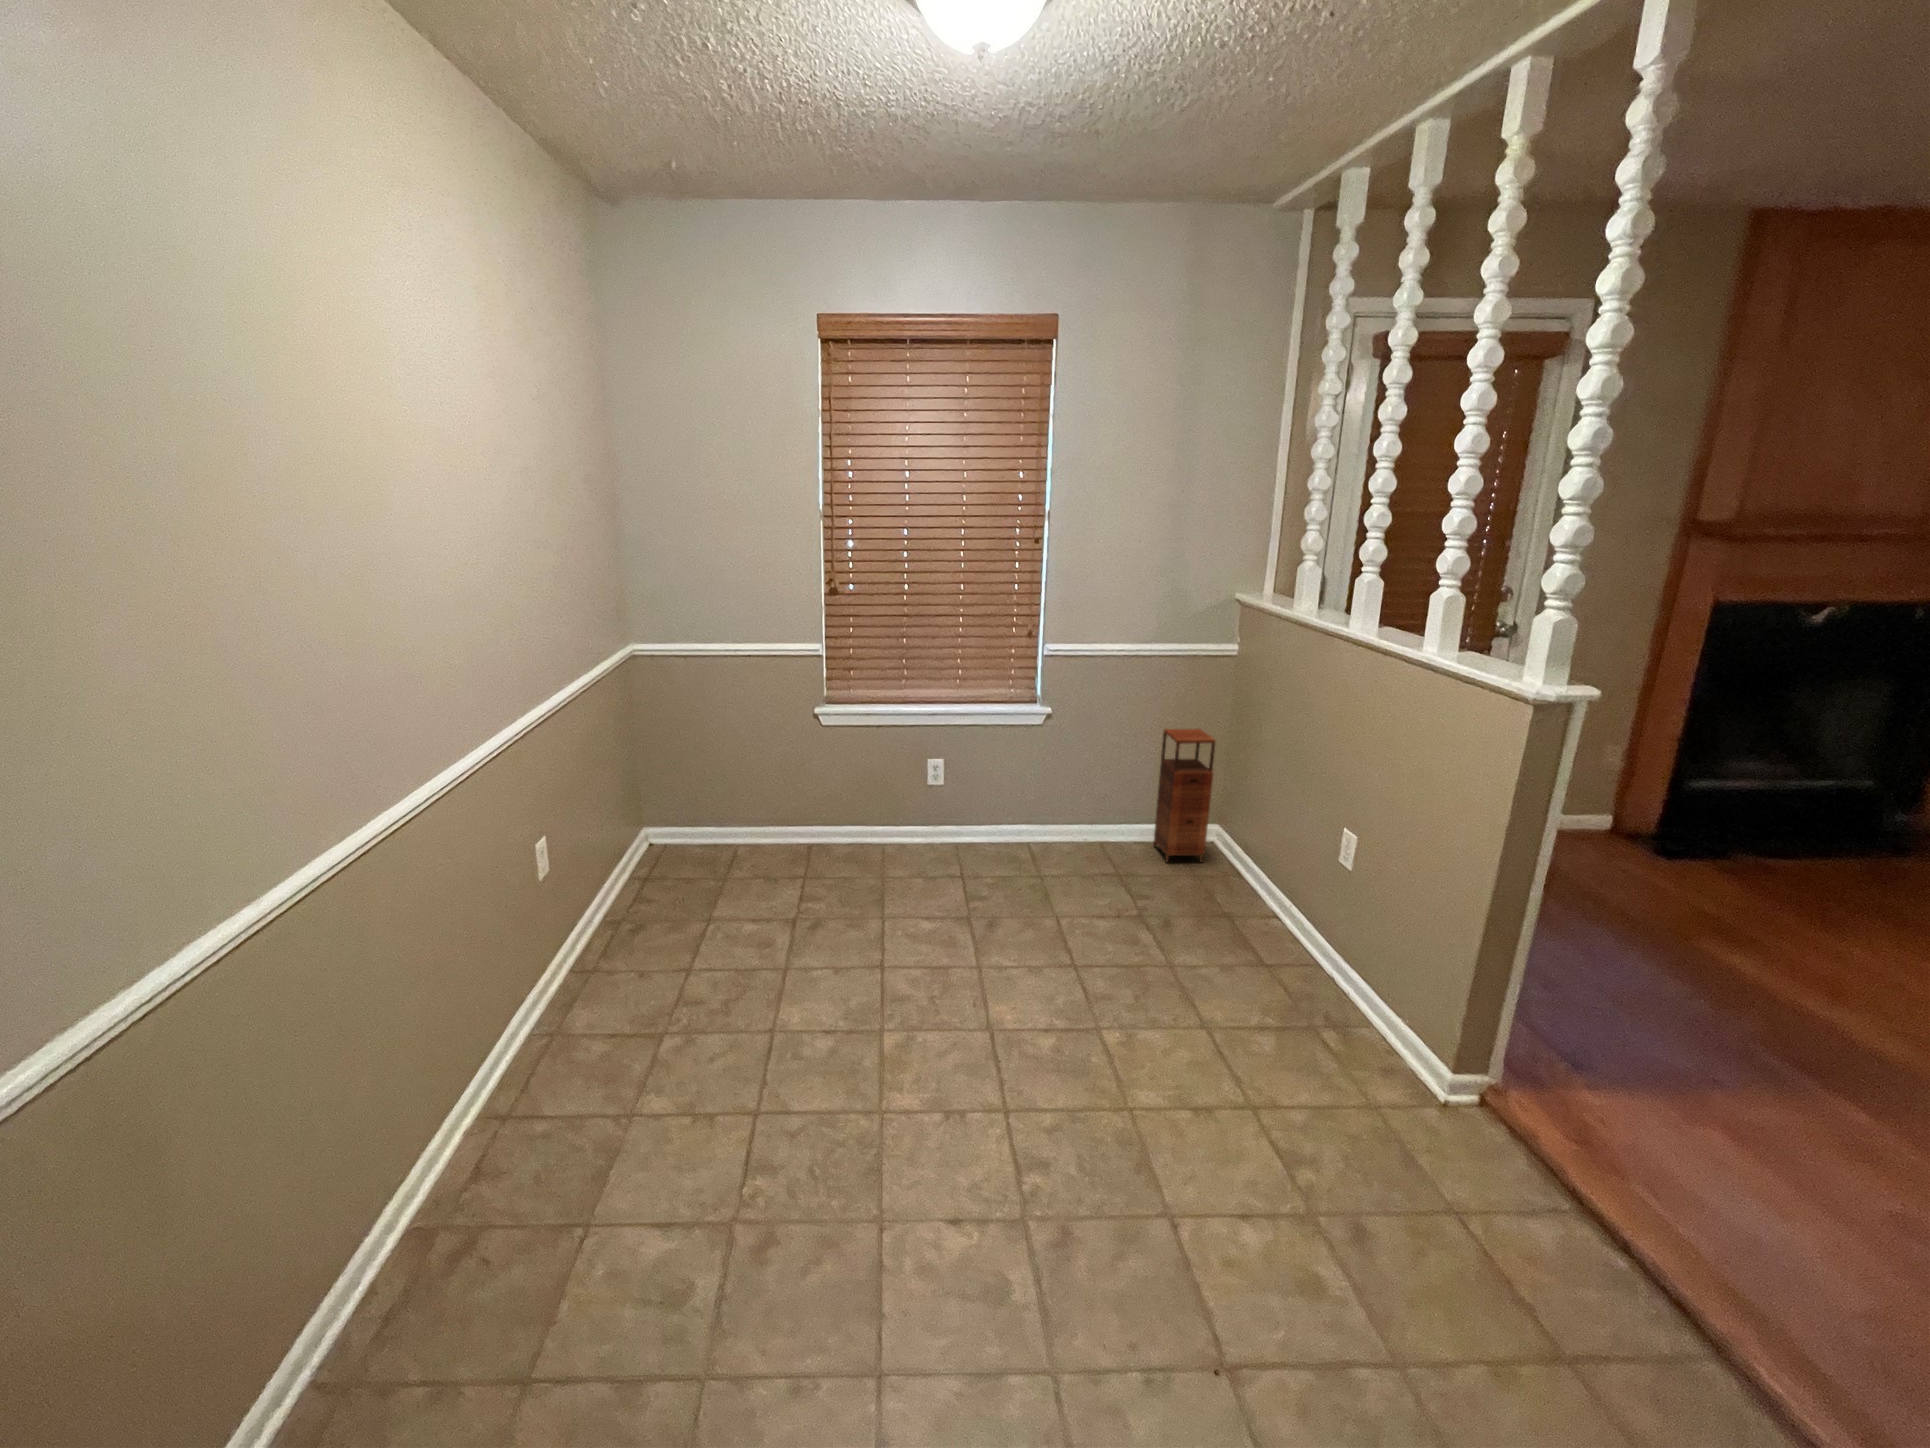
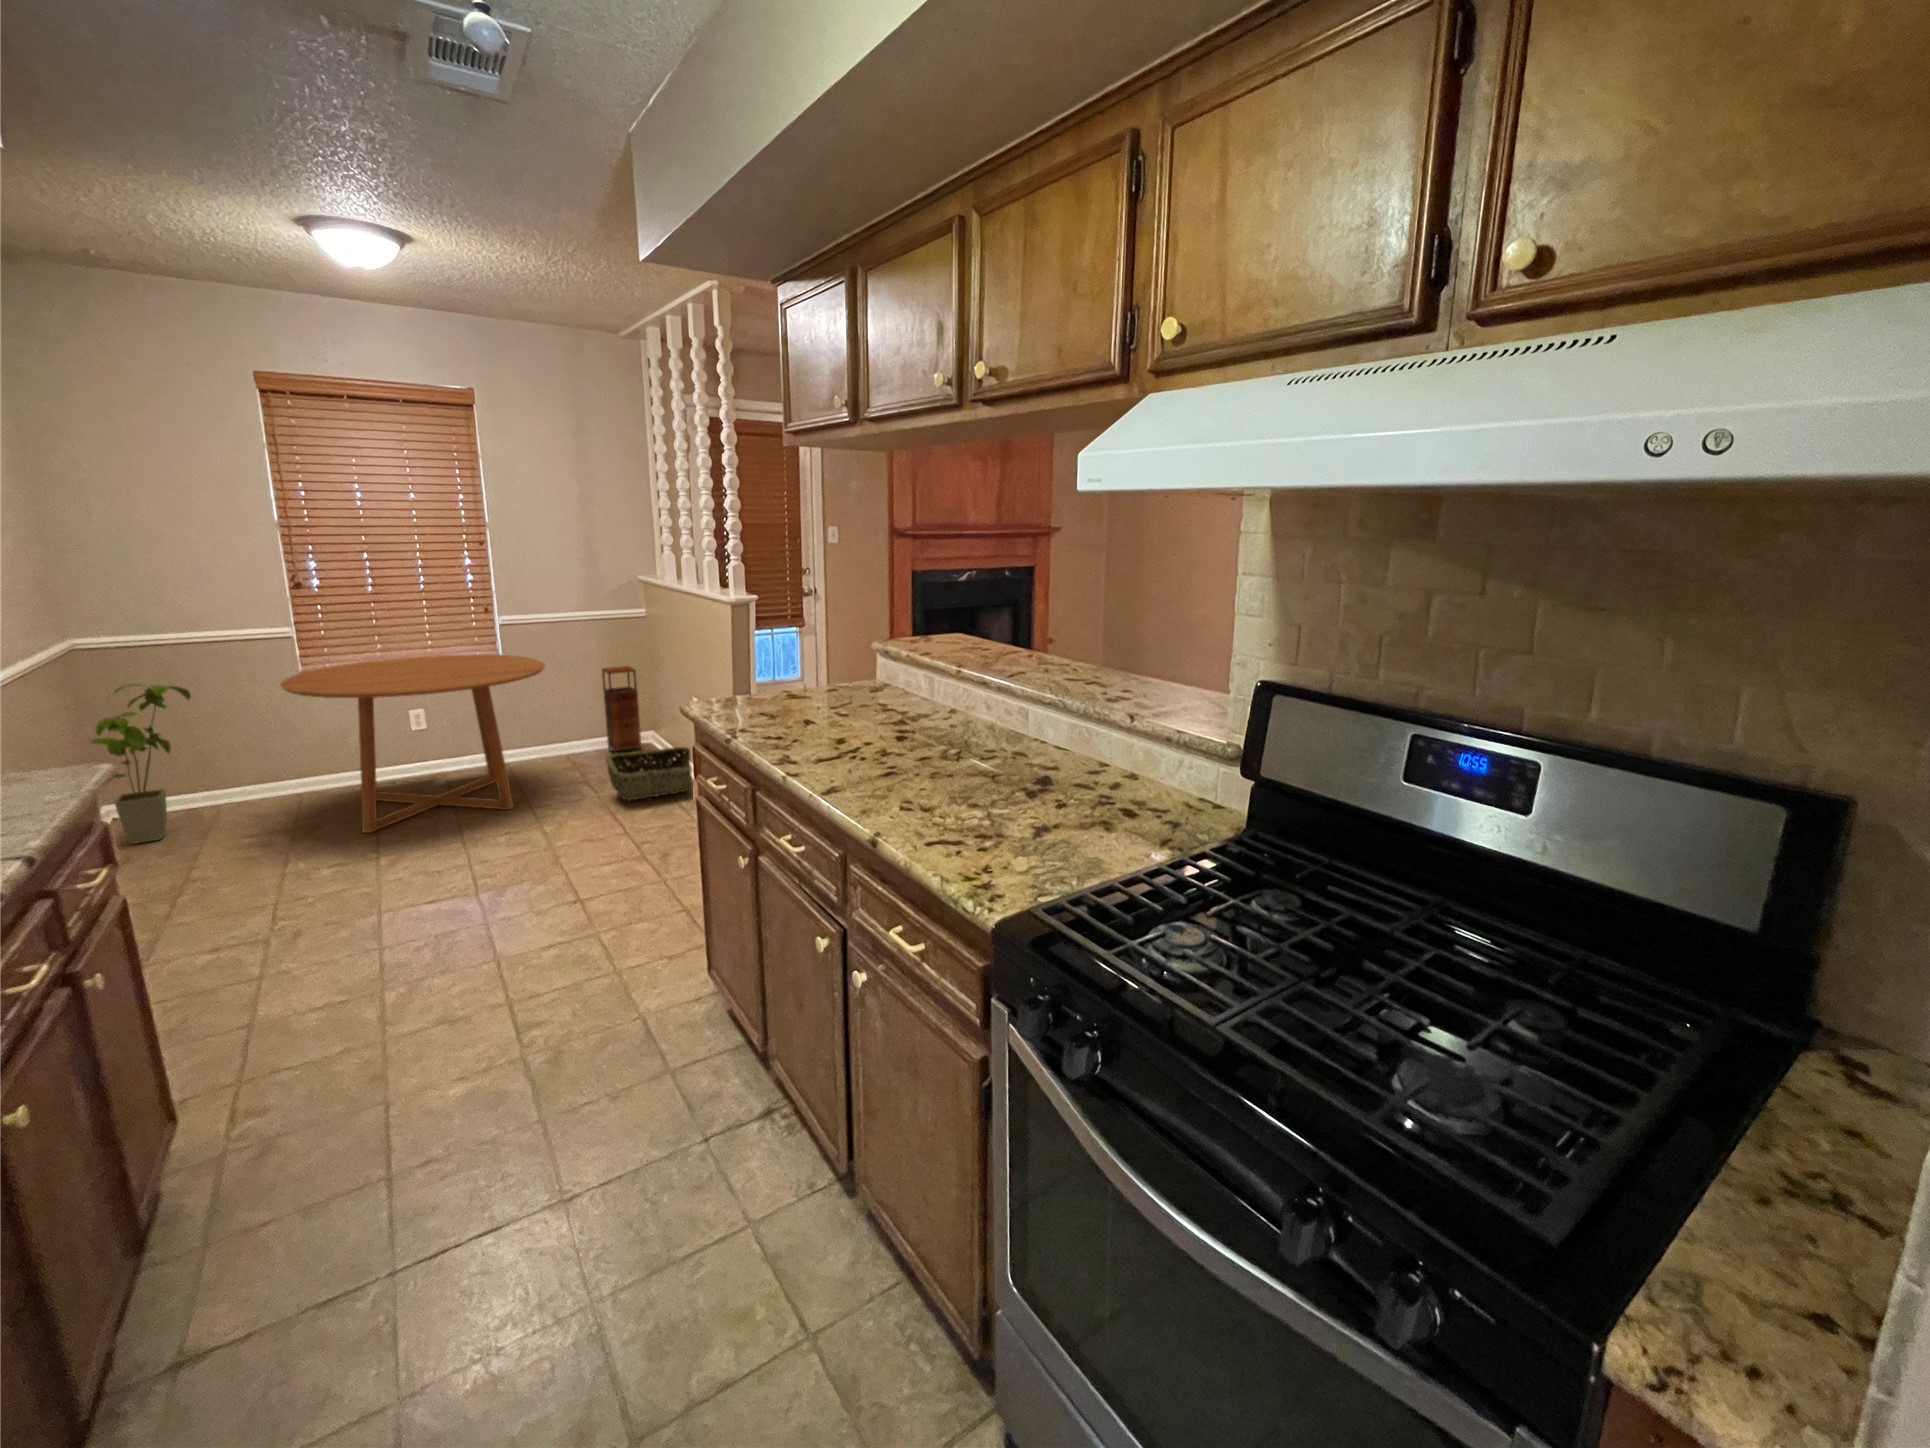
dining table: none [798,693,1112,962] -> present [280,654,545,833]
house plant: none [632,709,721,893] -> present [91,684,191,844]
woven basket: none [1186,907,1363,1010] -> present [605,747,693,801]

